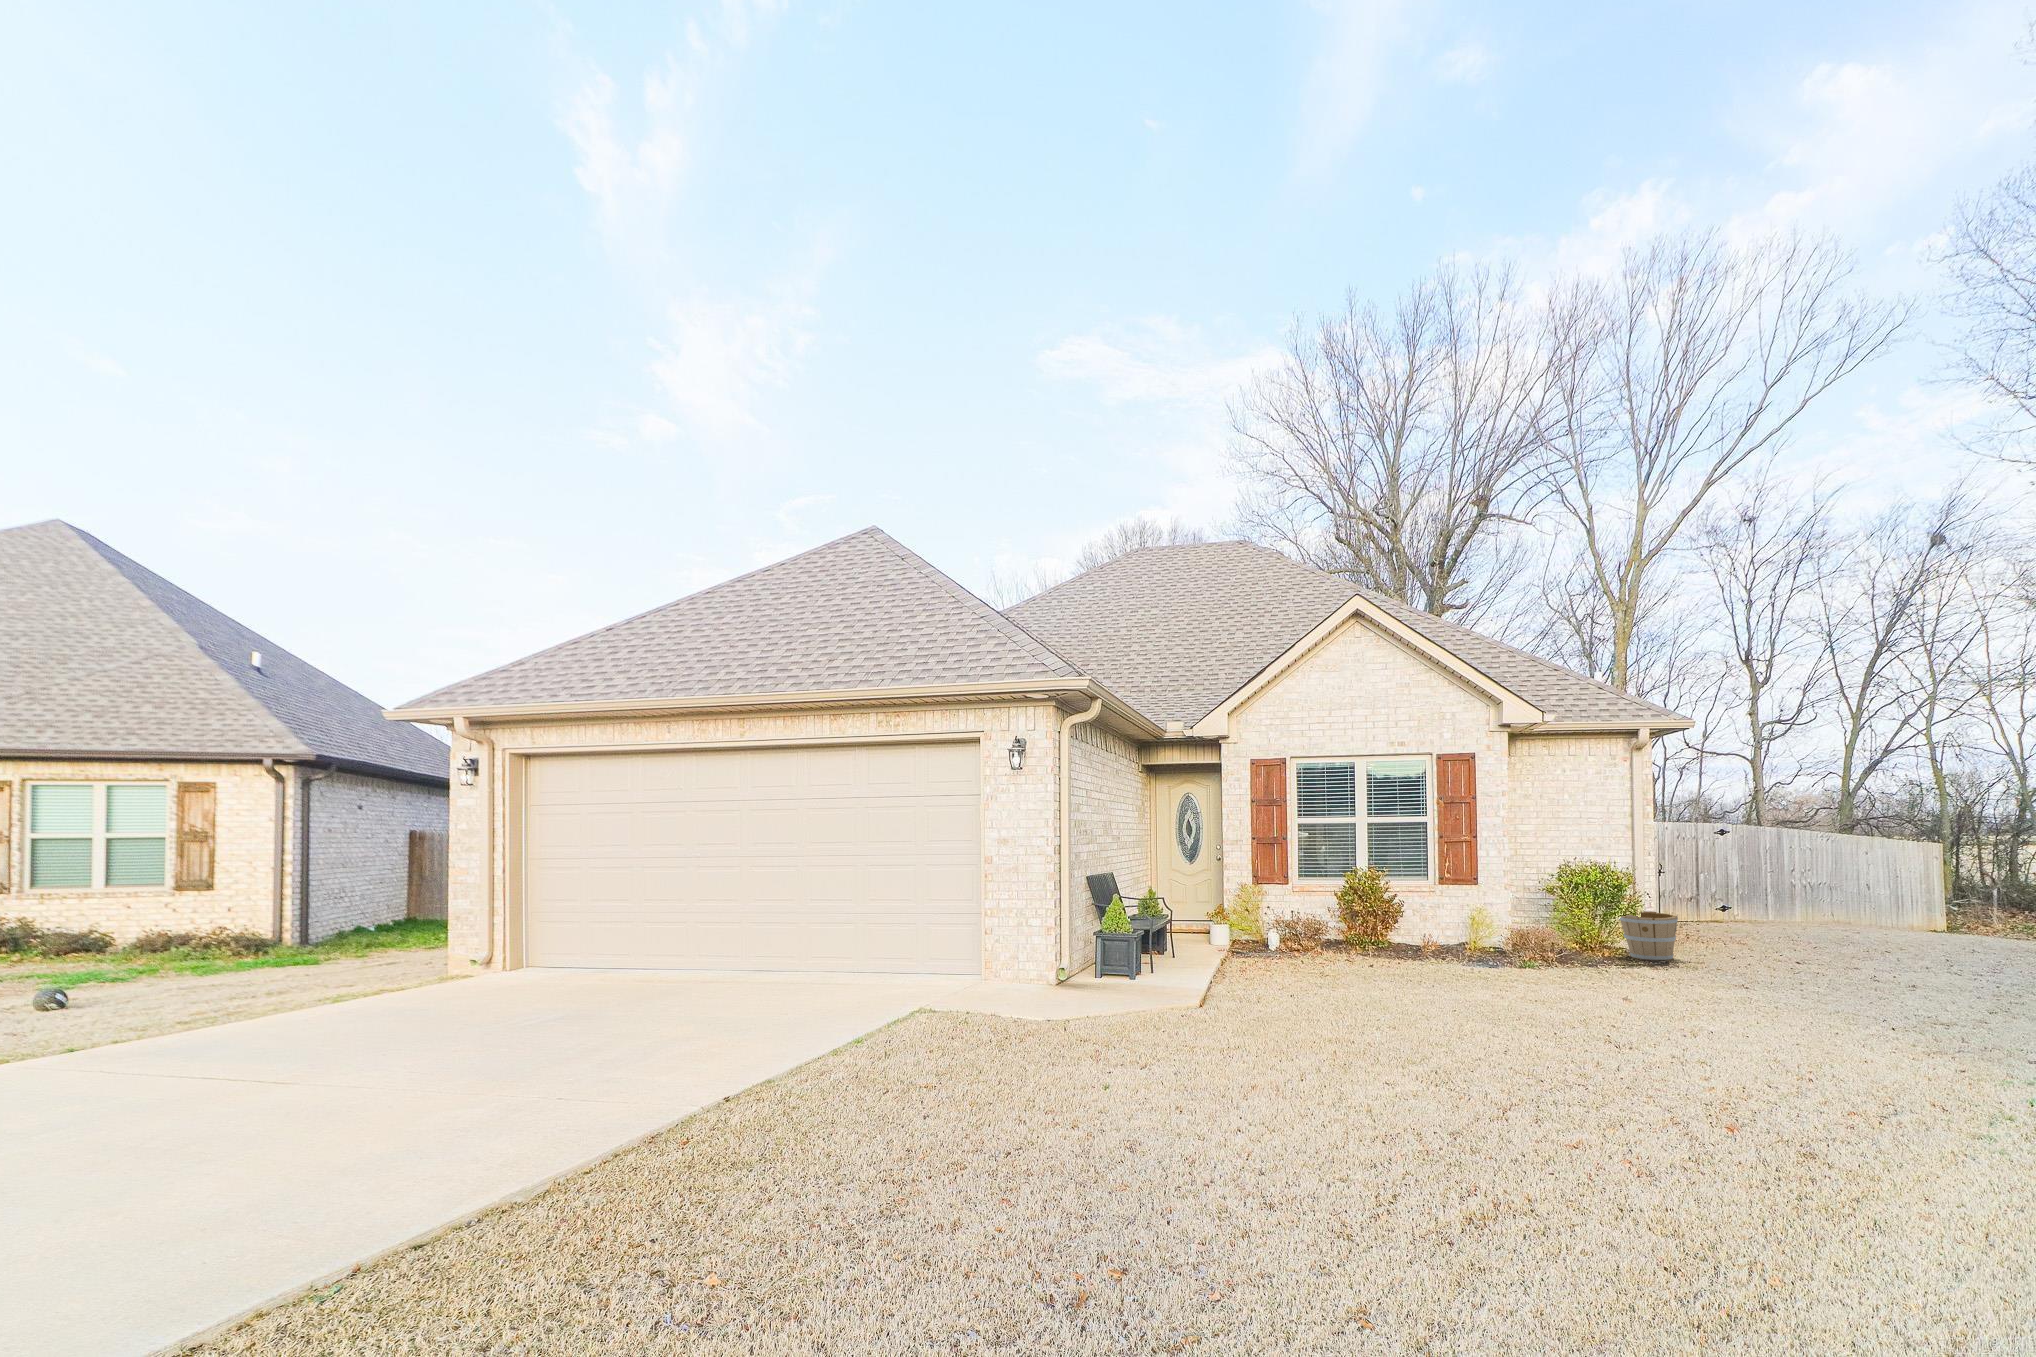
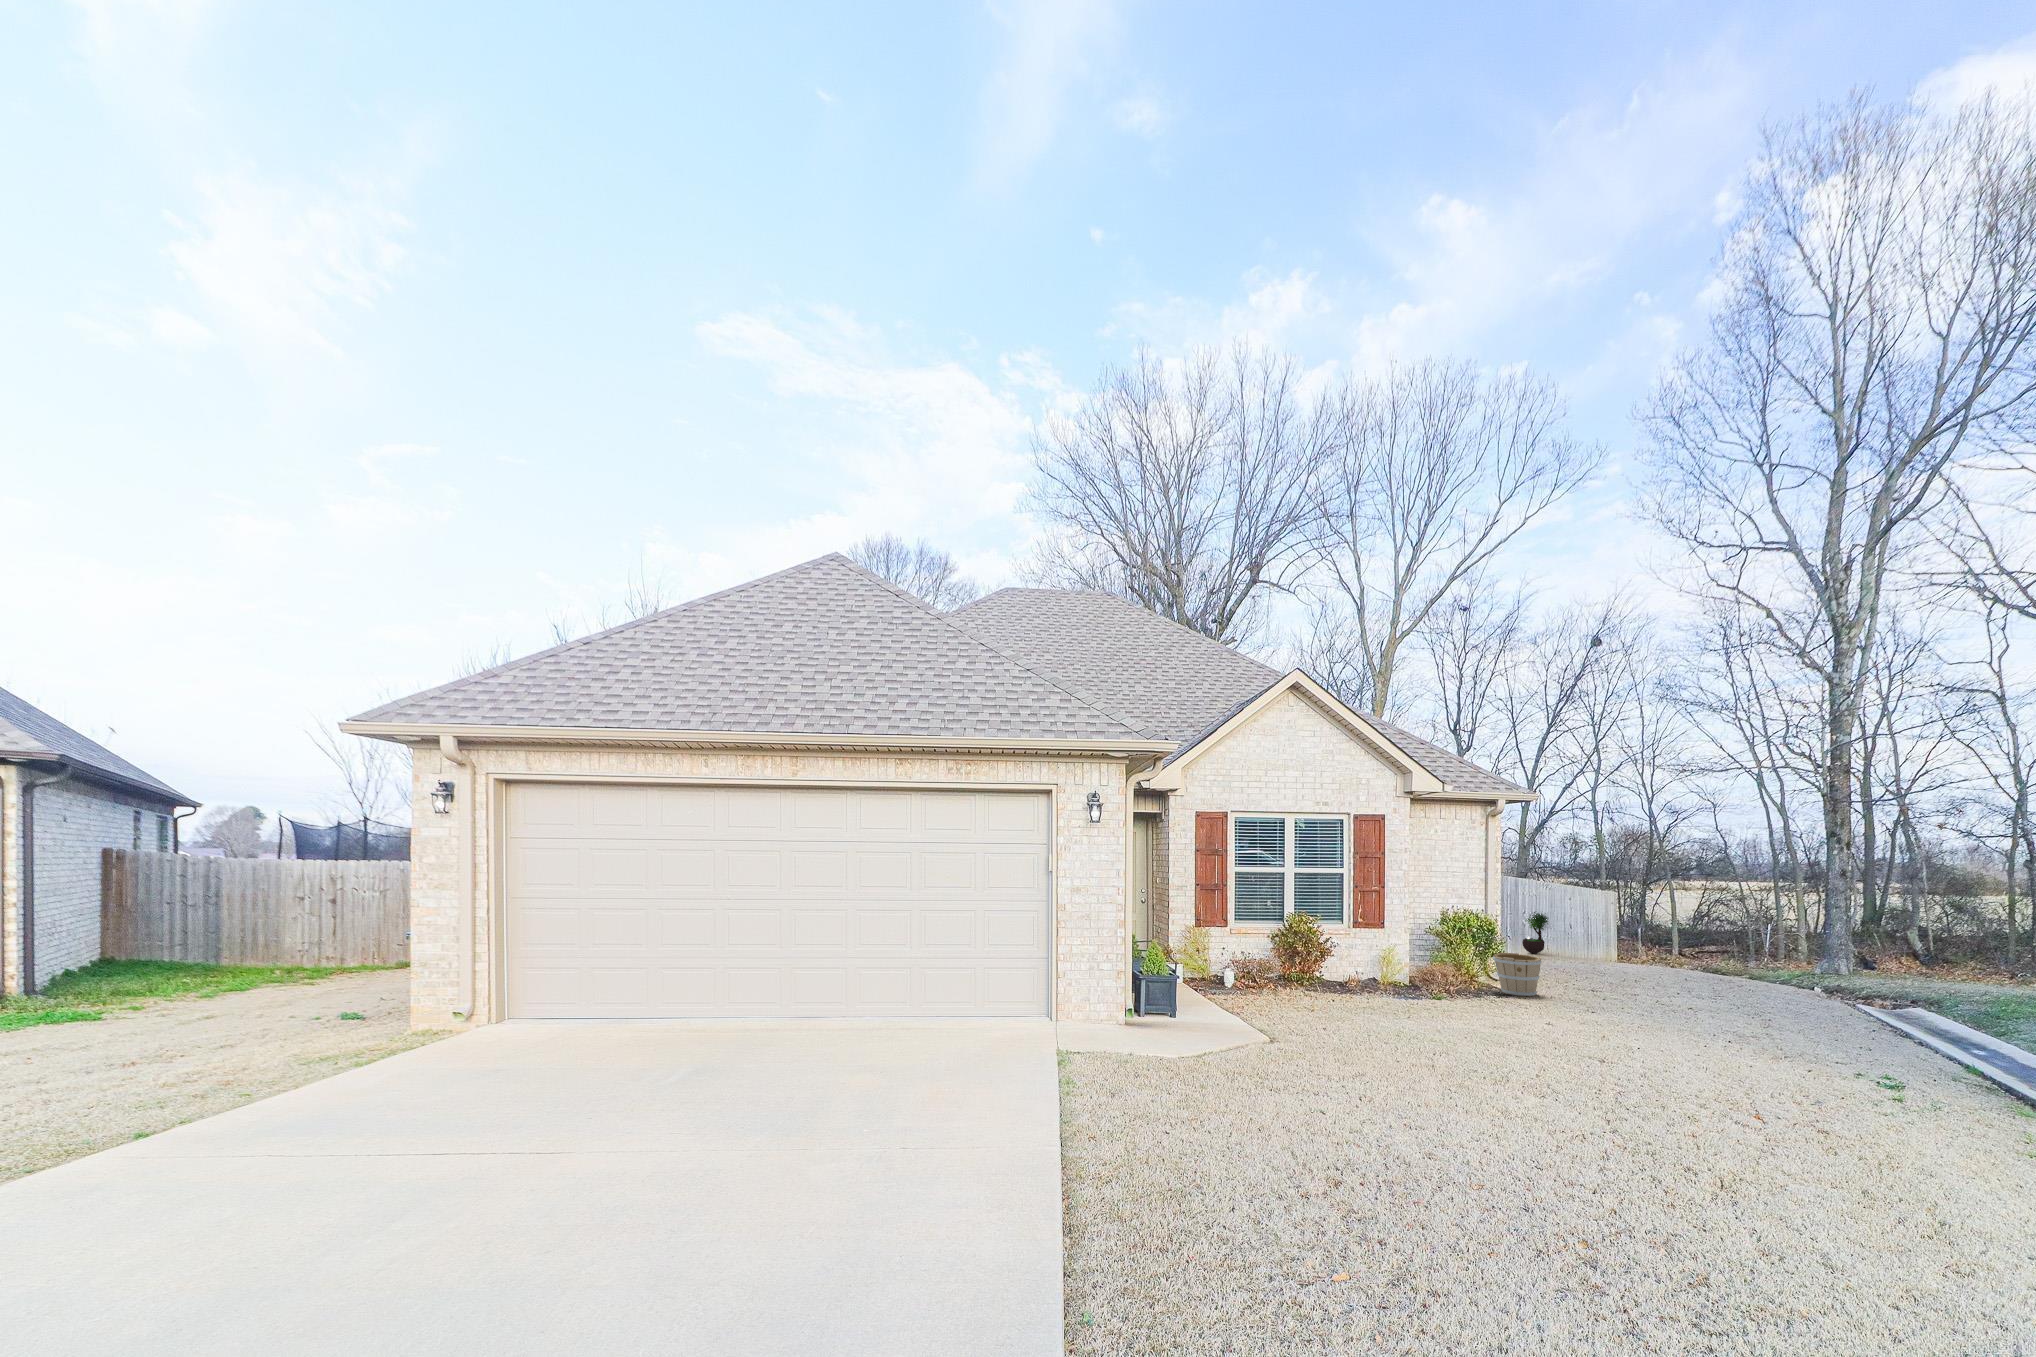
potted tree: none [1762,868,1797,923] -> present [1522,913,1548,954]

